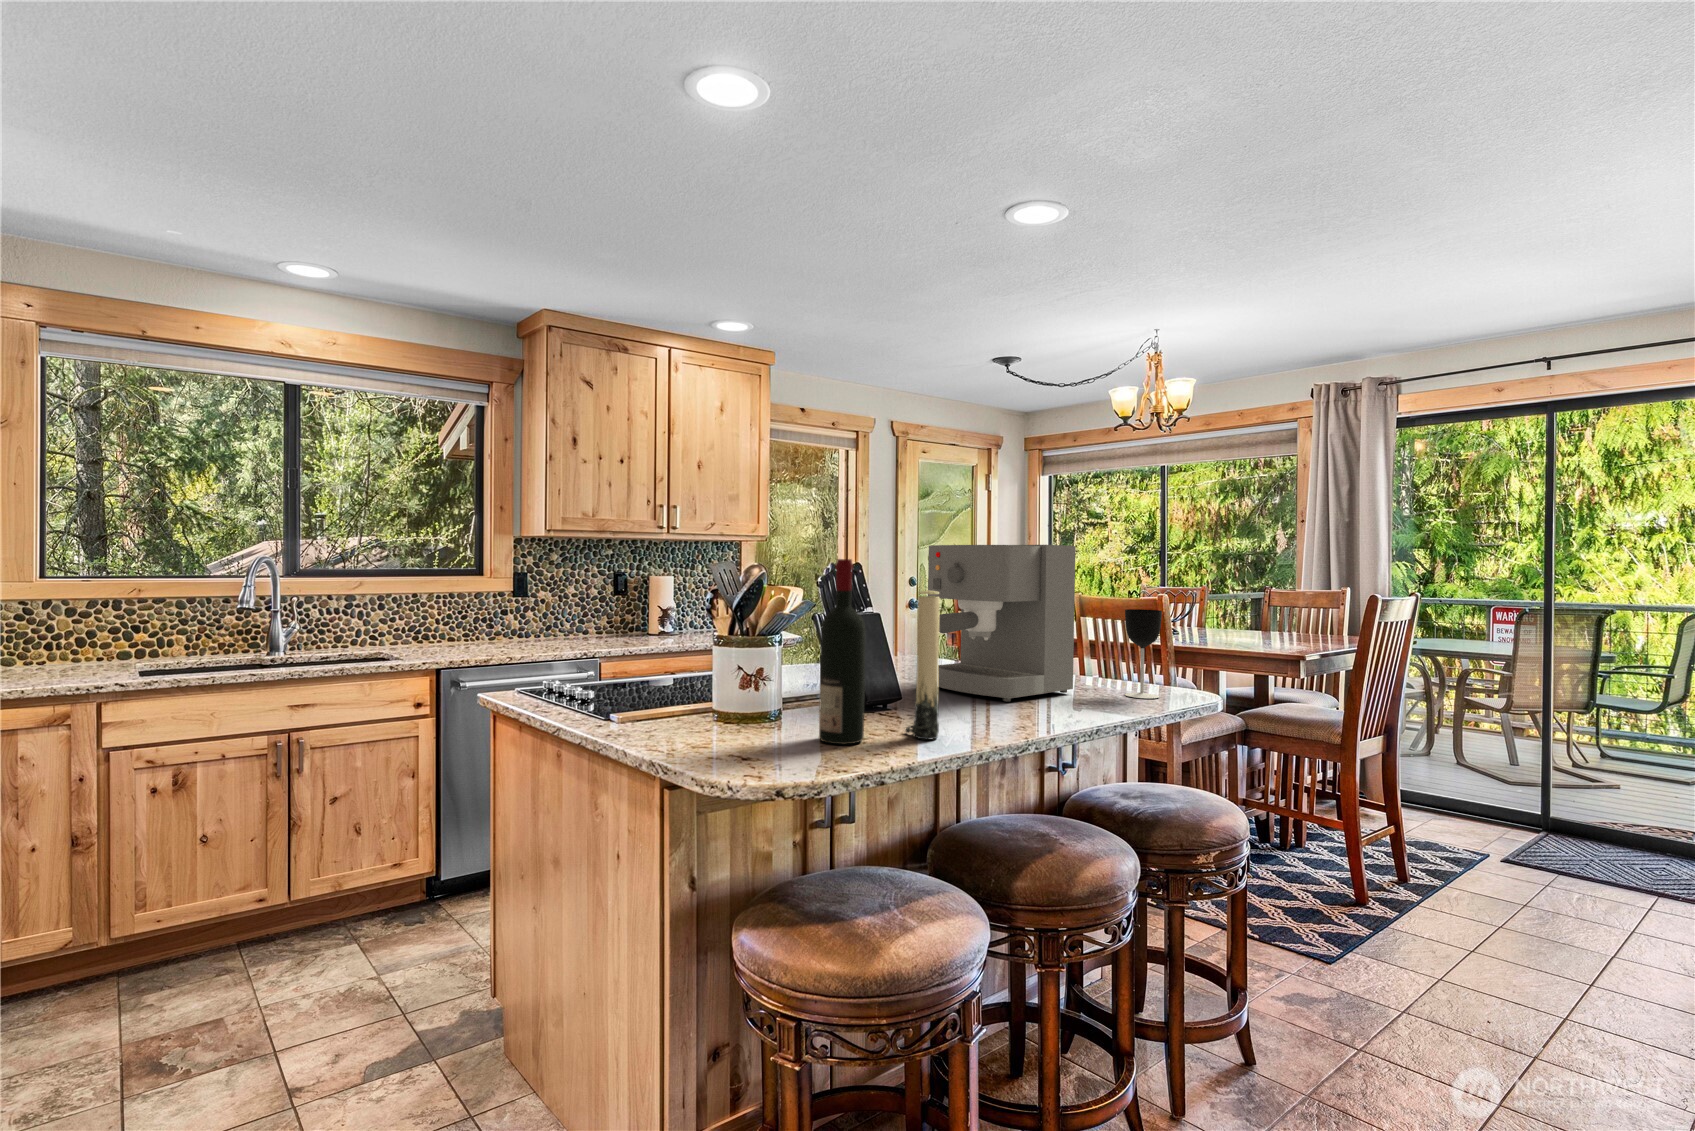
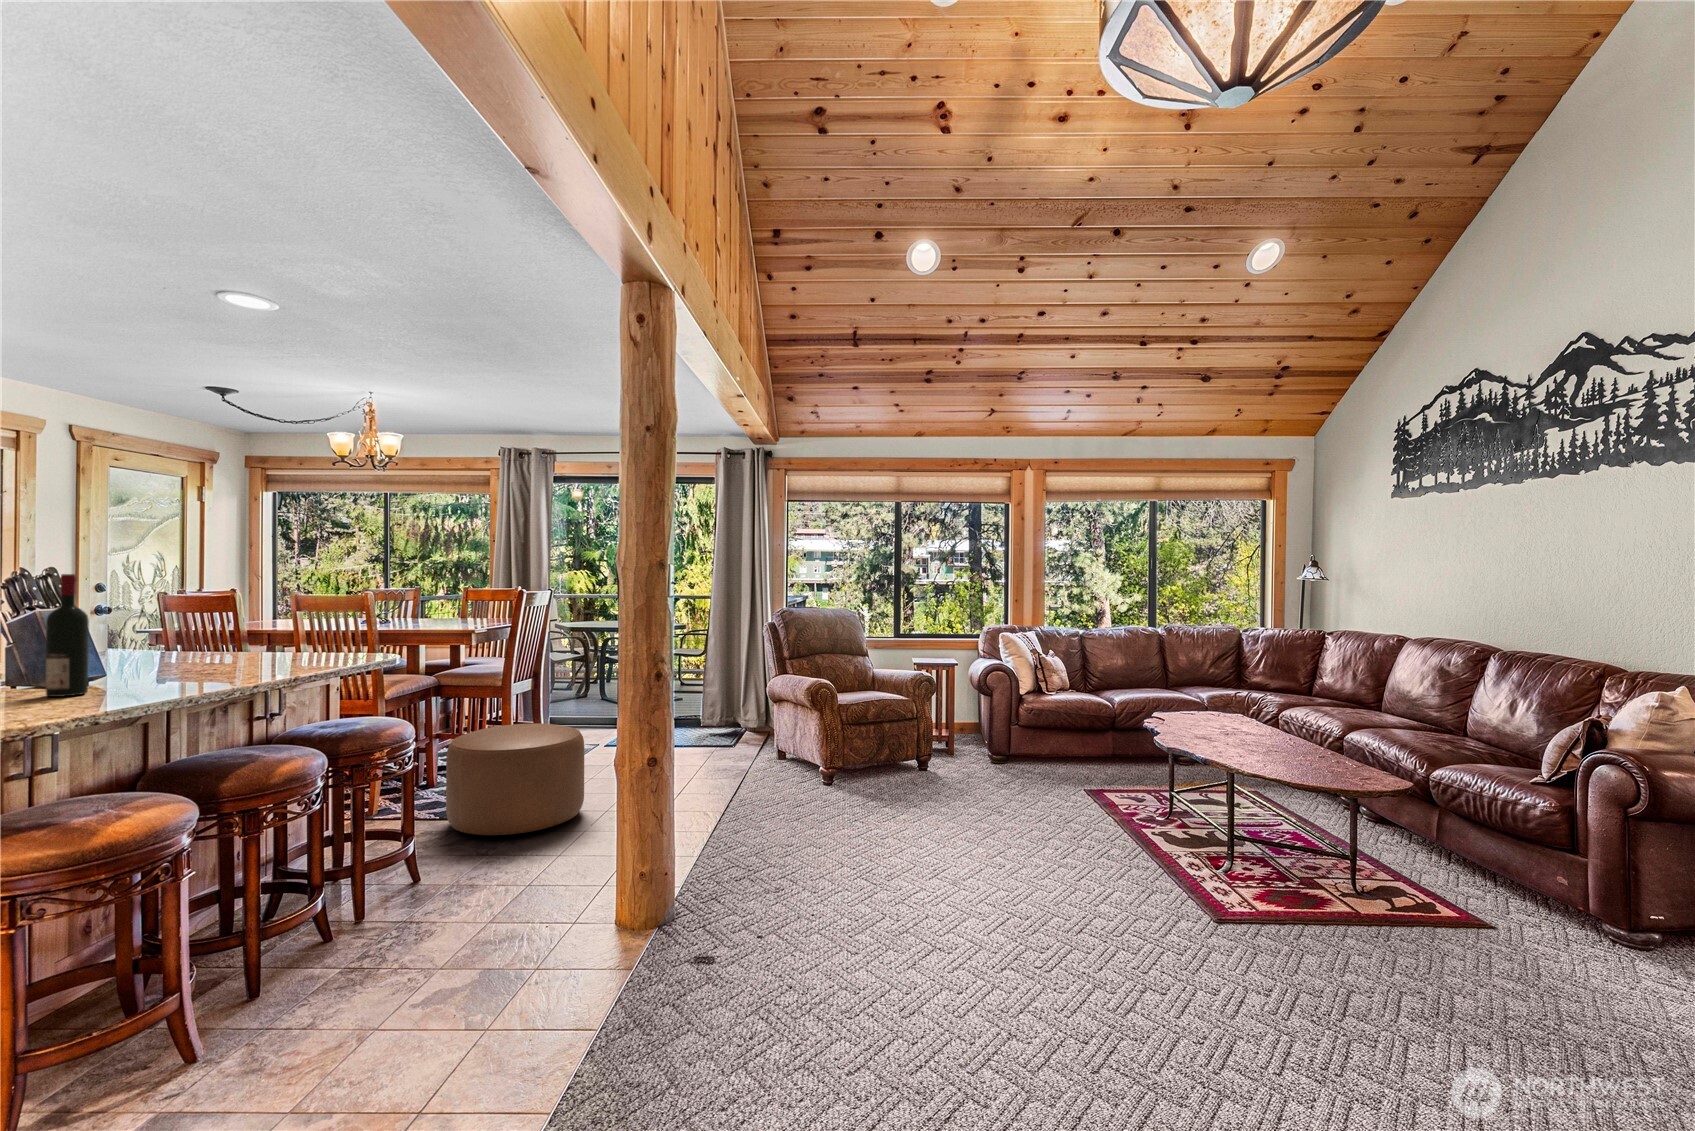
coffee maker: present [928,545,1075,702] -> none [139,561,274,668]
candle: present [905,591,939,739] -> none [124,593,154,688]
wine glass: present [1125,609,1162,698] -> none [314,602,341,659]
ottoman: none [1284,819,1553,1048] -> present [446,723,584,835]

